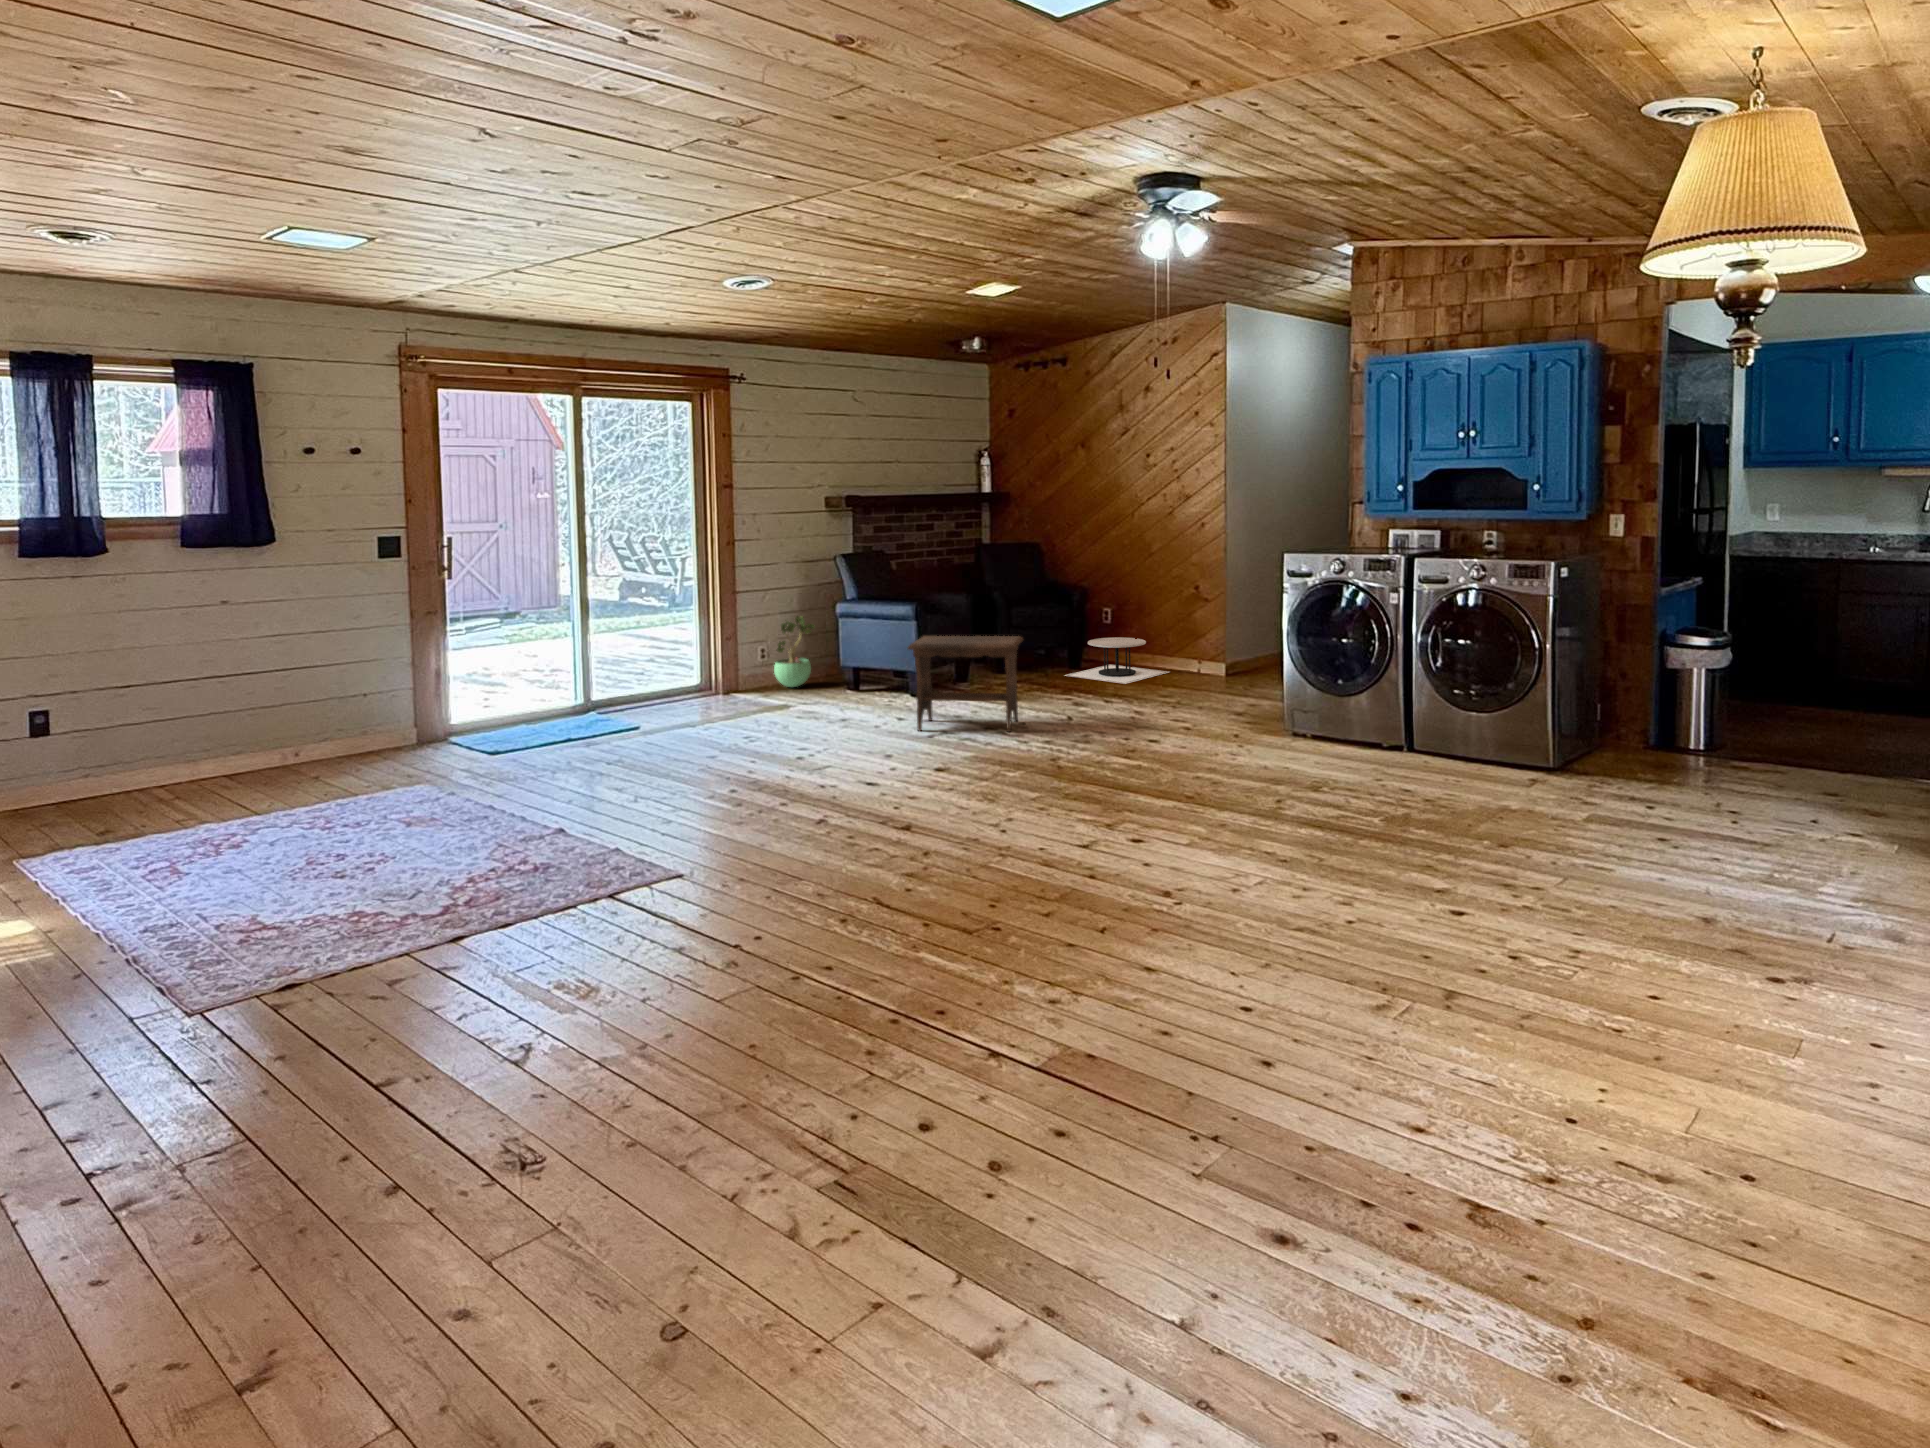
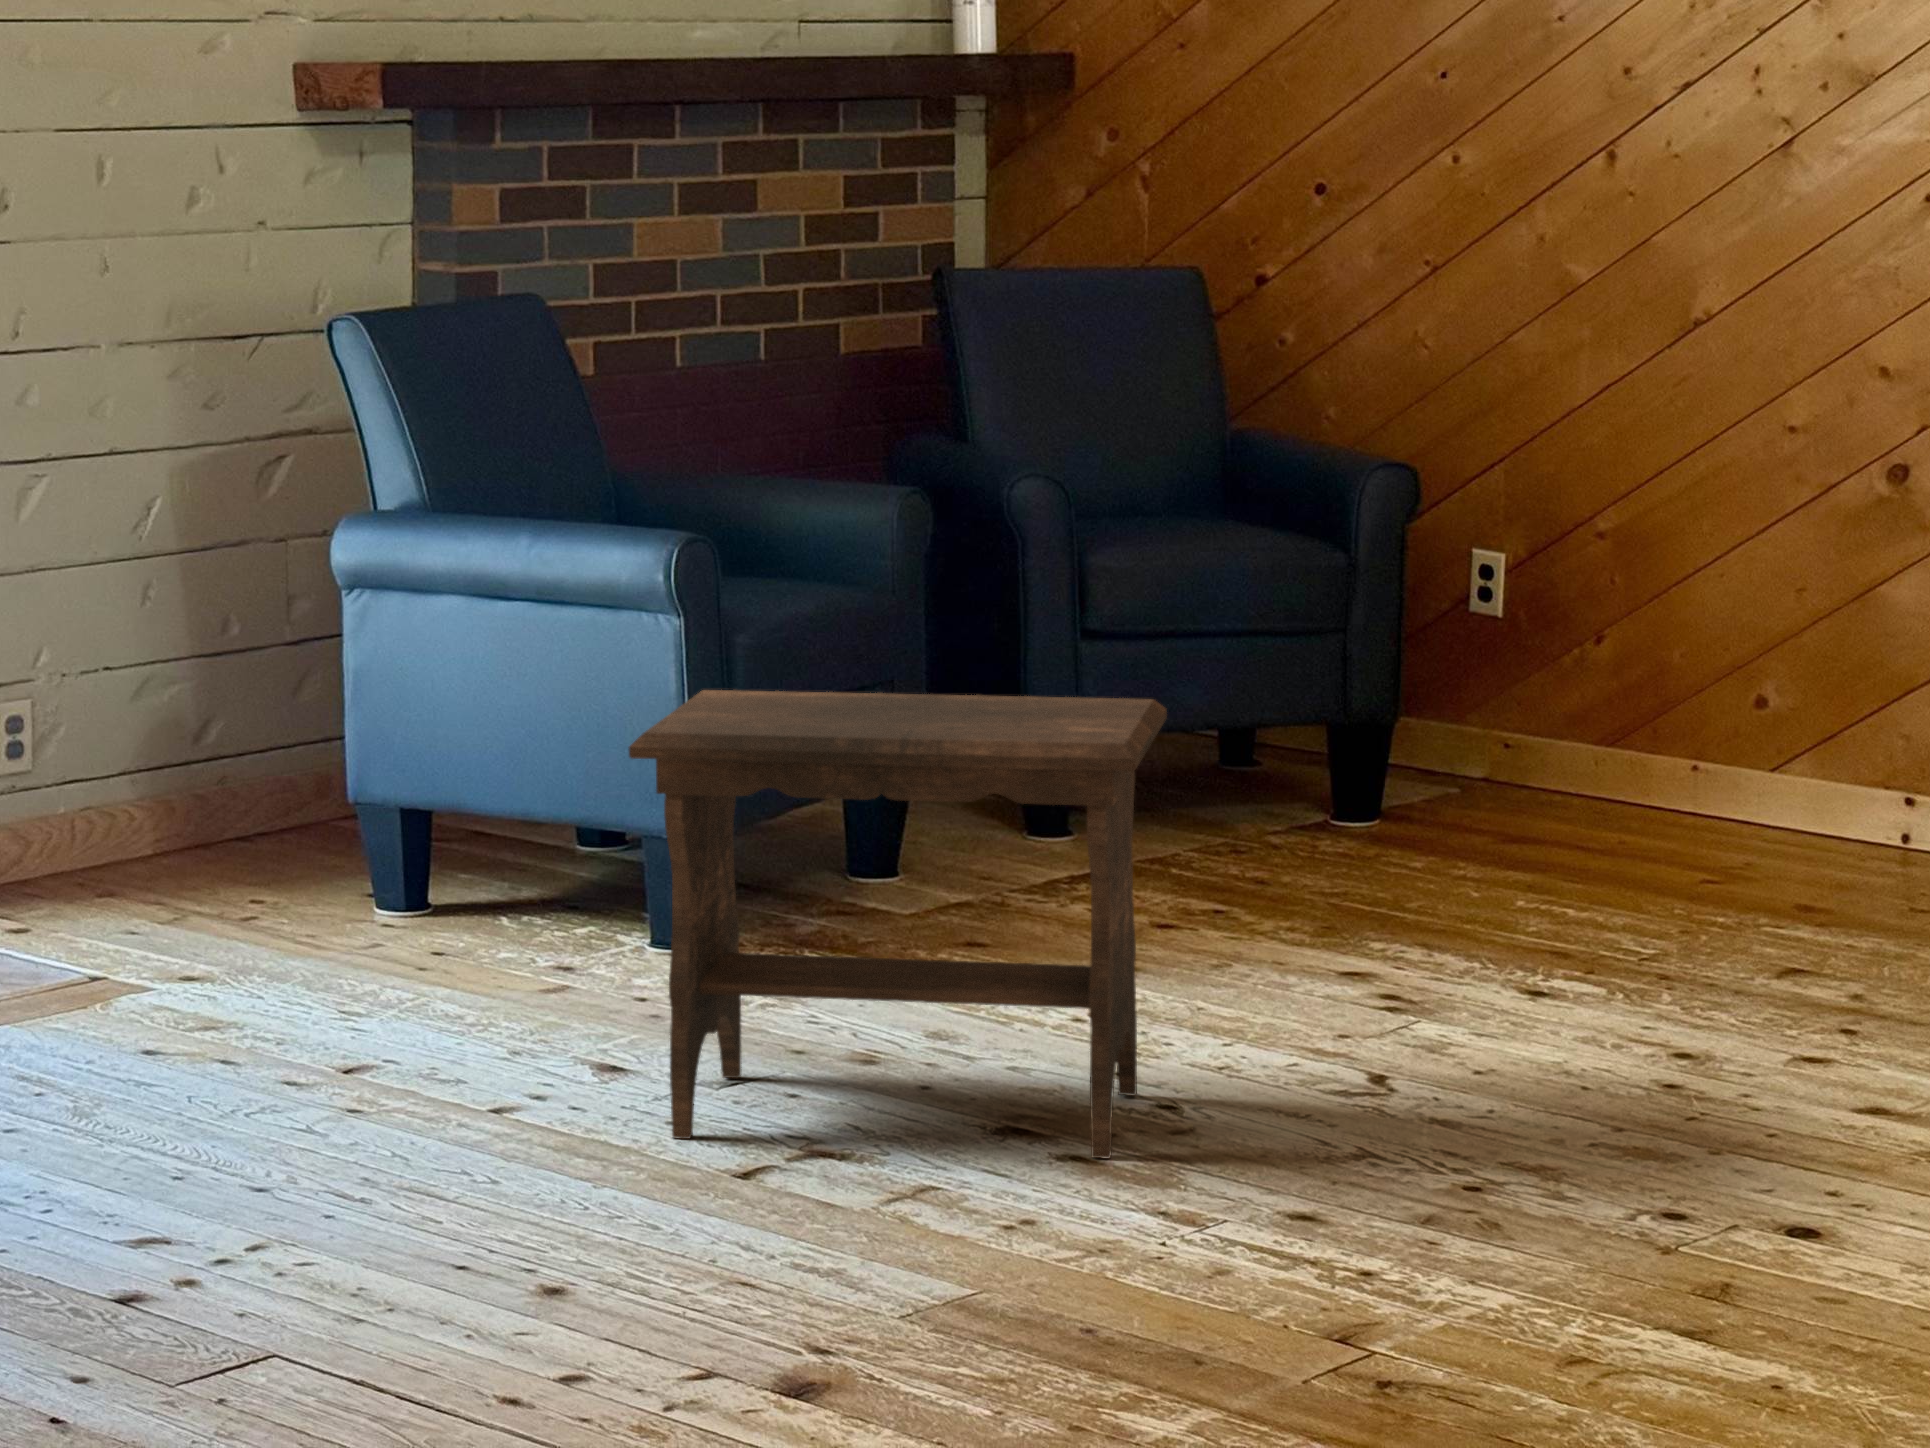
potted plant: present [774,616,814,687] -> none [65,564,243,875]
side table: present [1065,637,1169,684] -> none [1306,678,1776,894]

